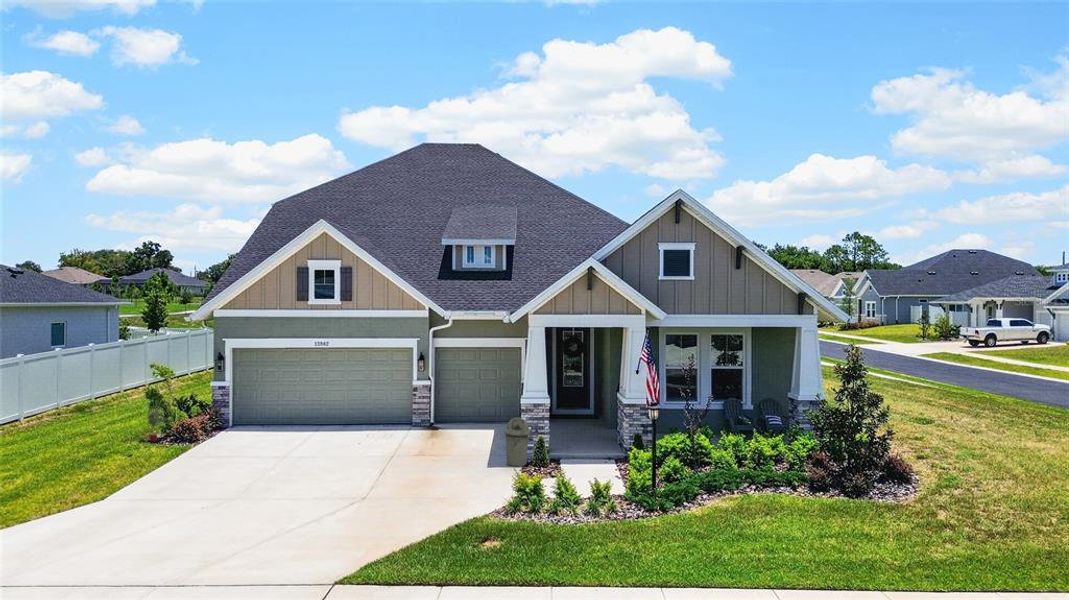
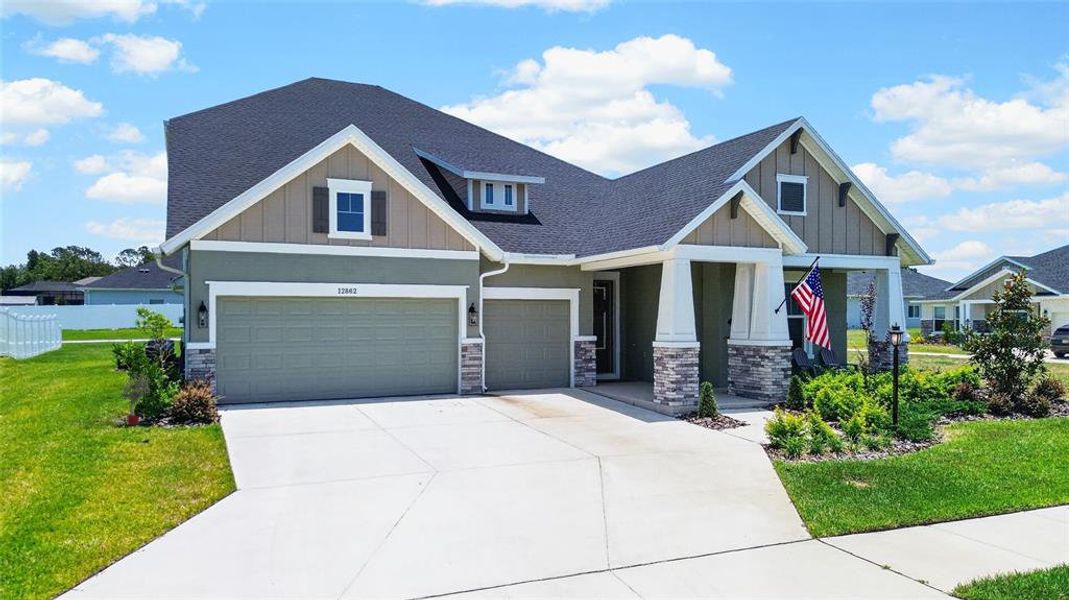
trash can: present [504,417,530,466] -> none [660,361,692,418]

